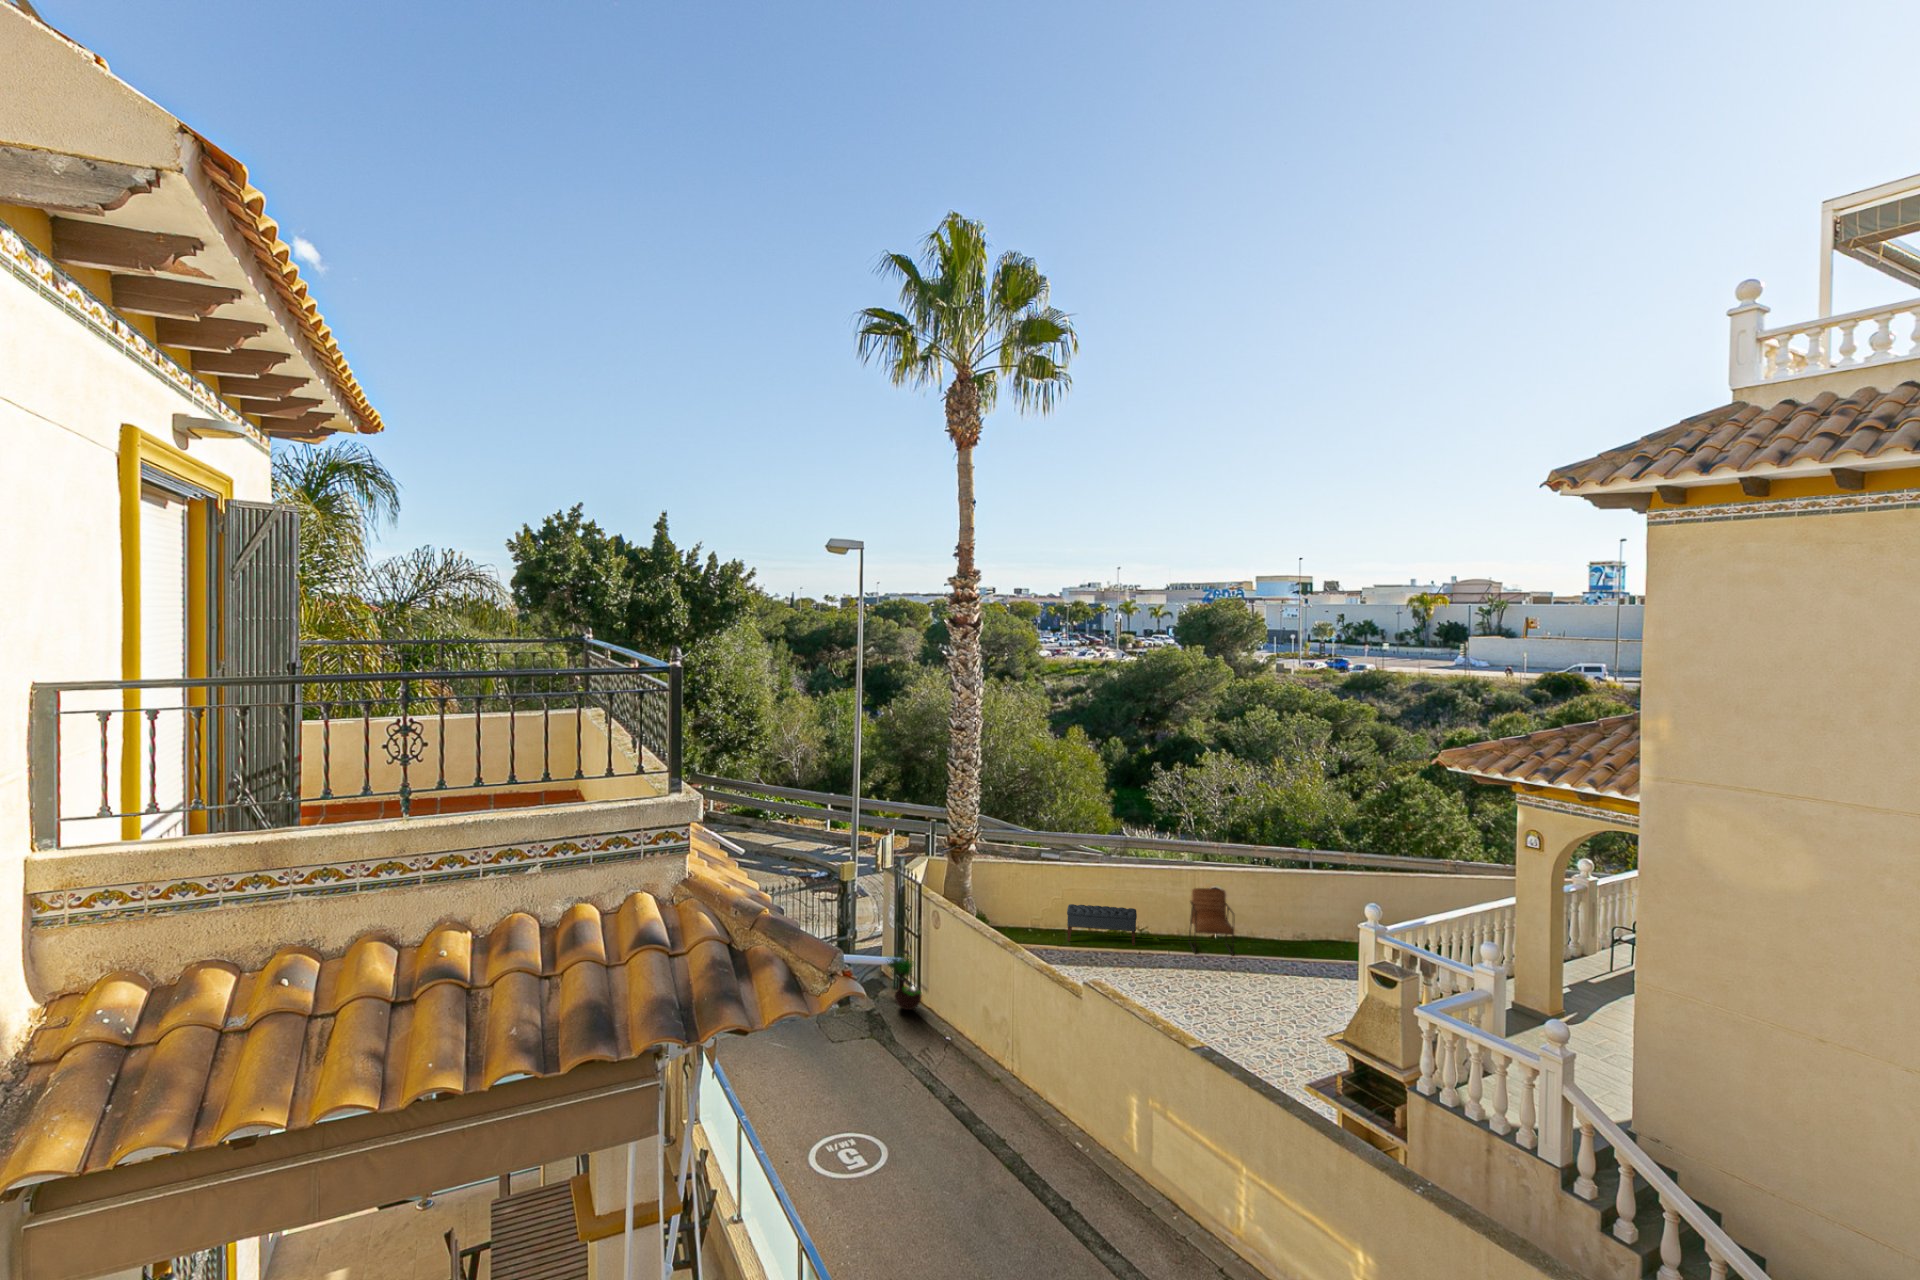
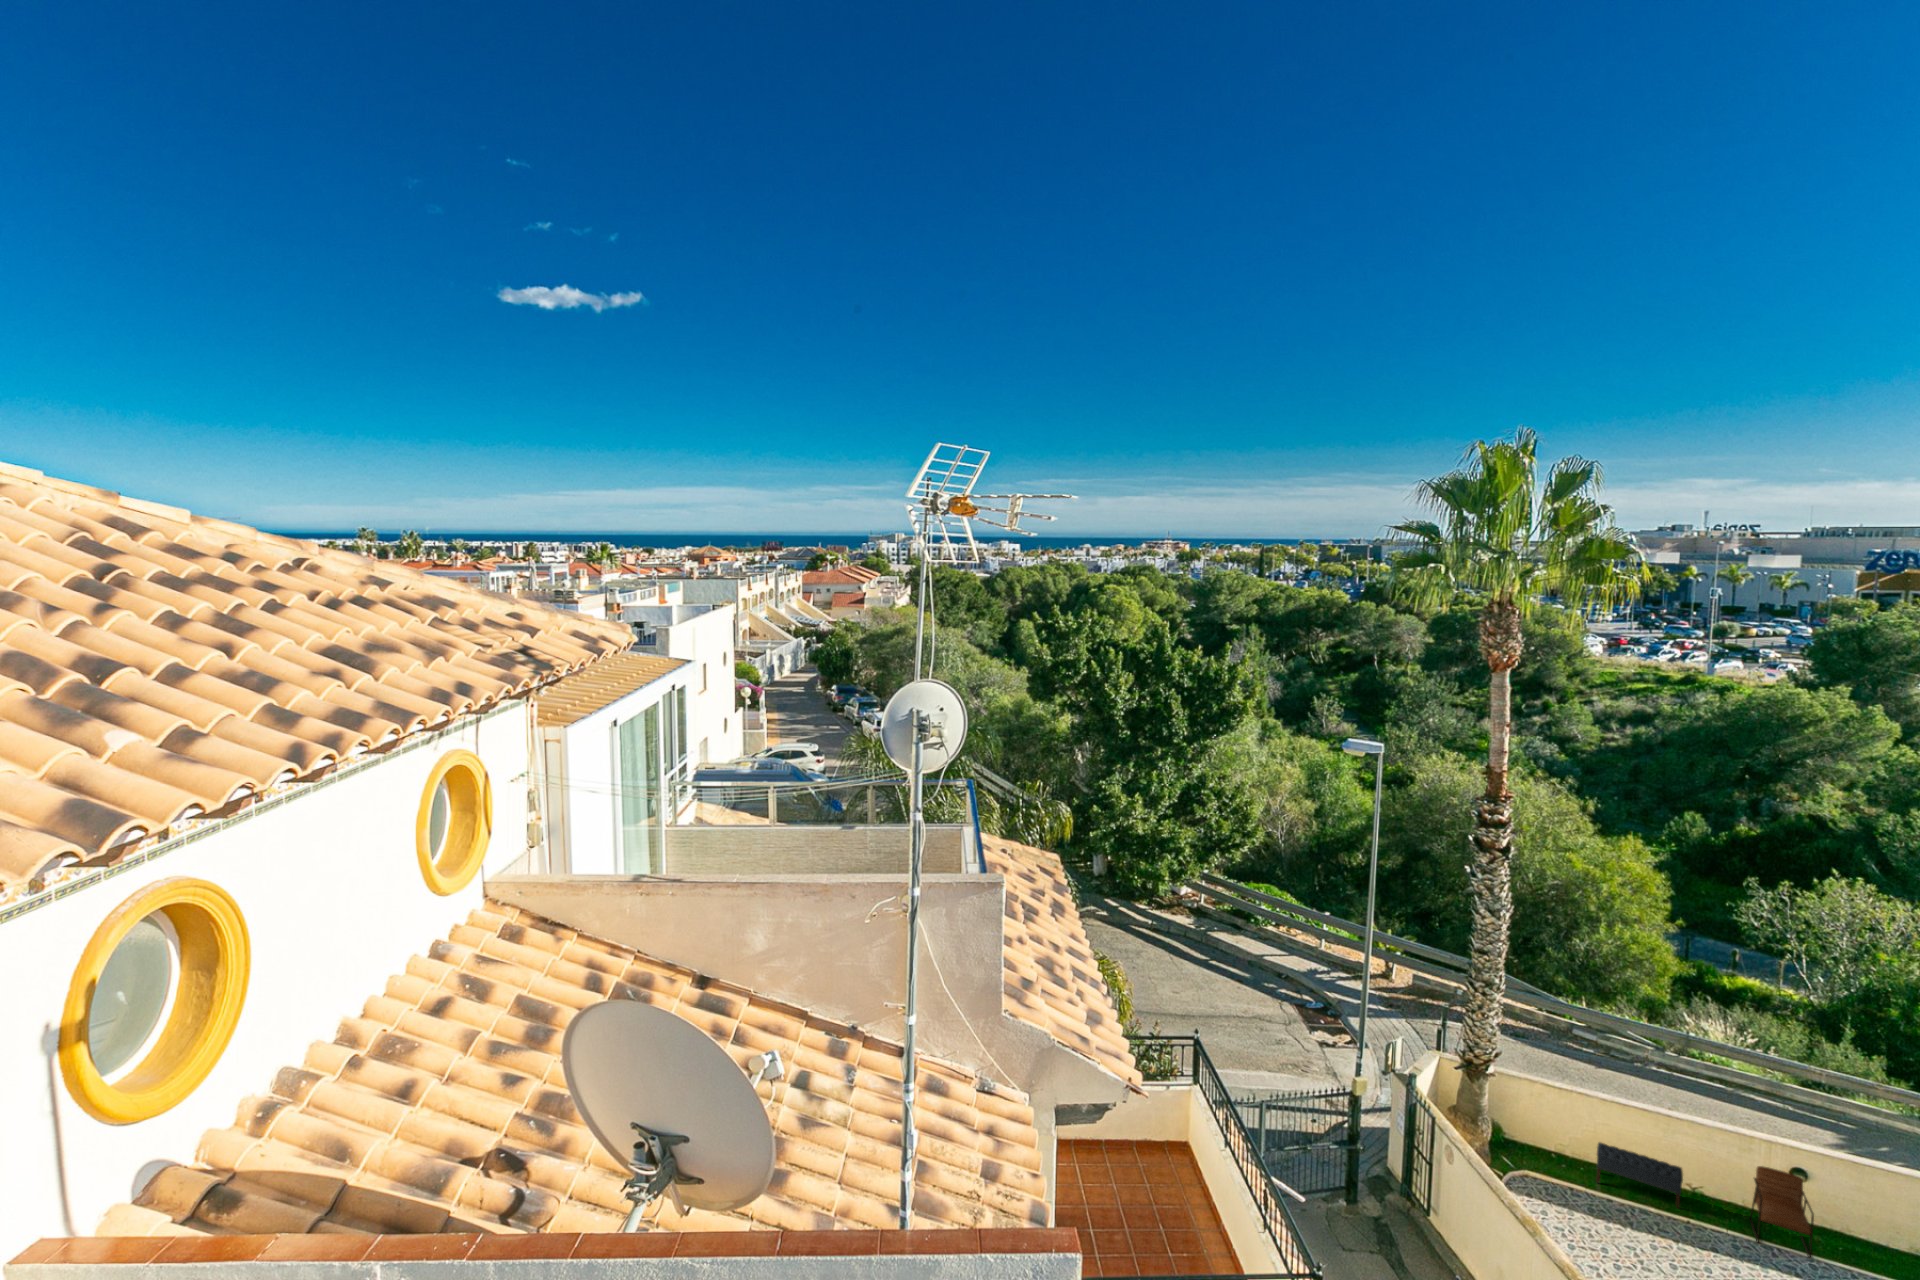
potted tree: present [887,956,922,1010] -> none [1400,1170,1439,1229]

